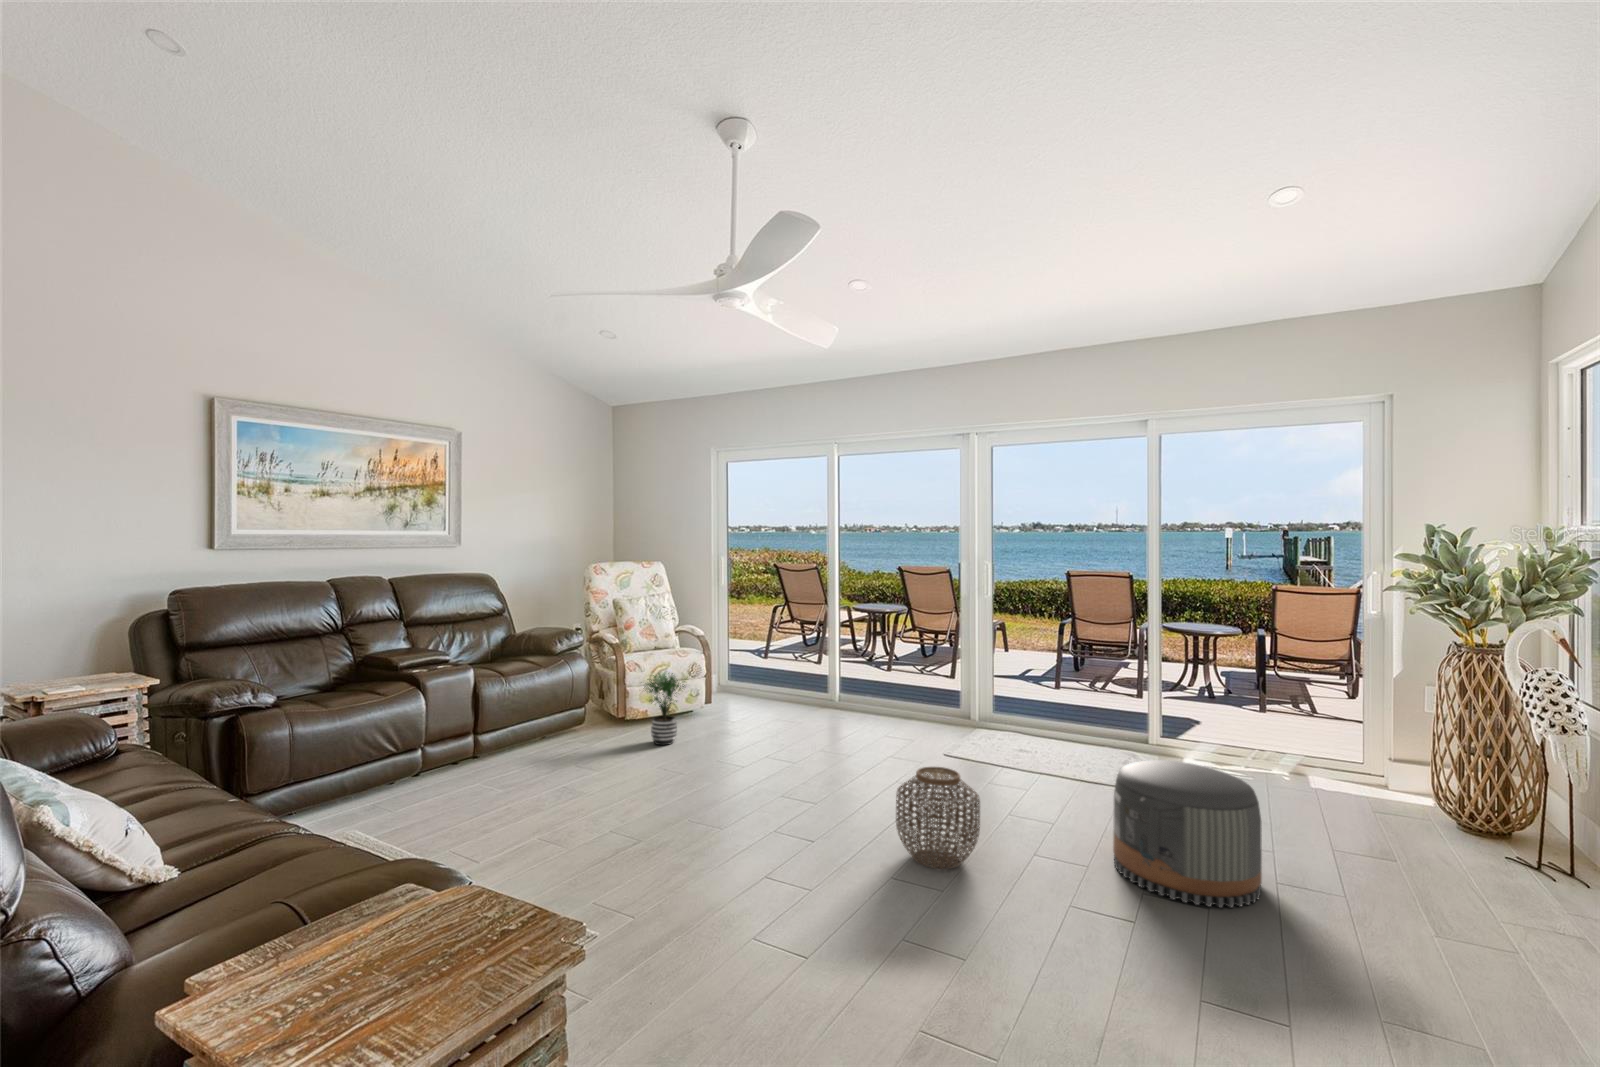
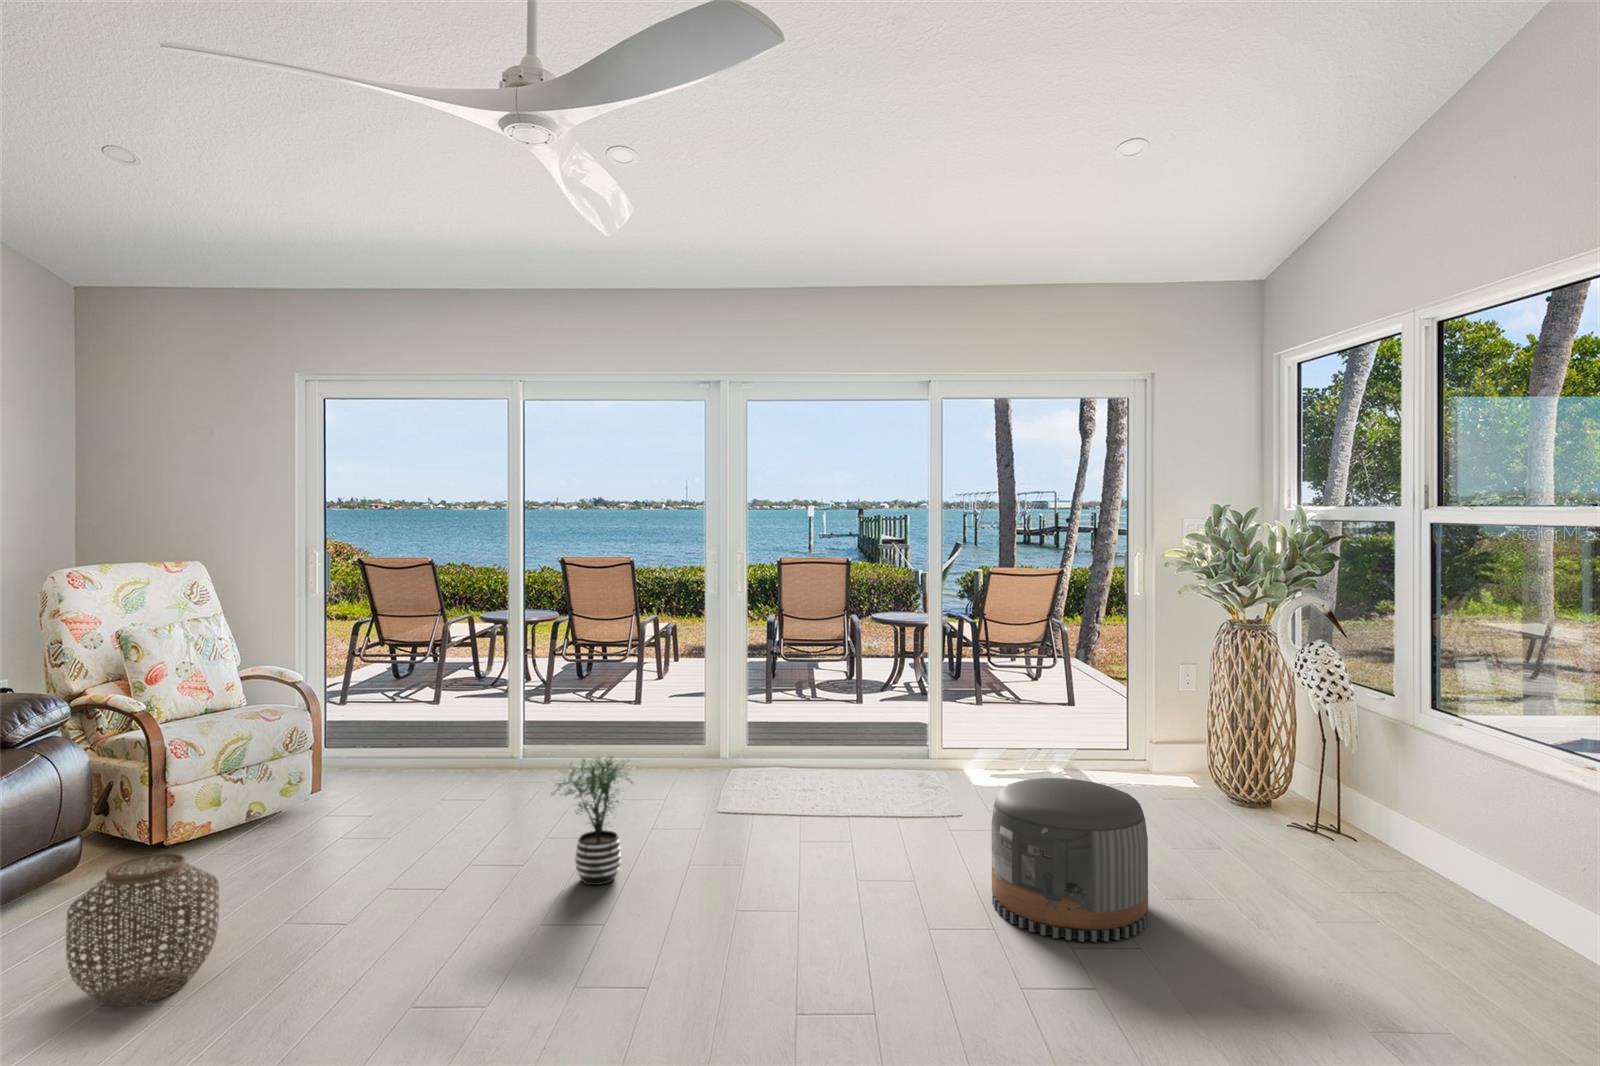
potted plant: present [644,673,685,745] -> present [551,756,634,885]
woven basket: present [896,767,980,869] -> present [66,853,219,1006]

